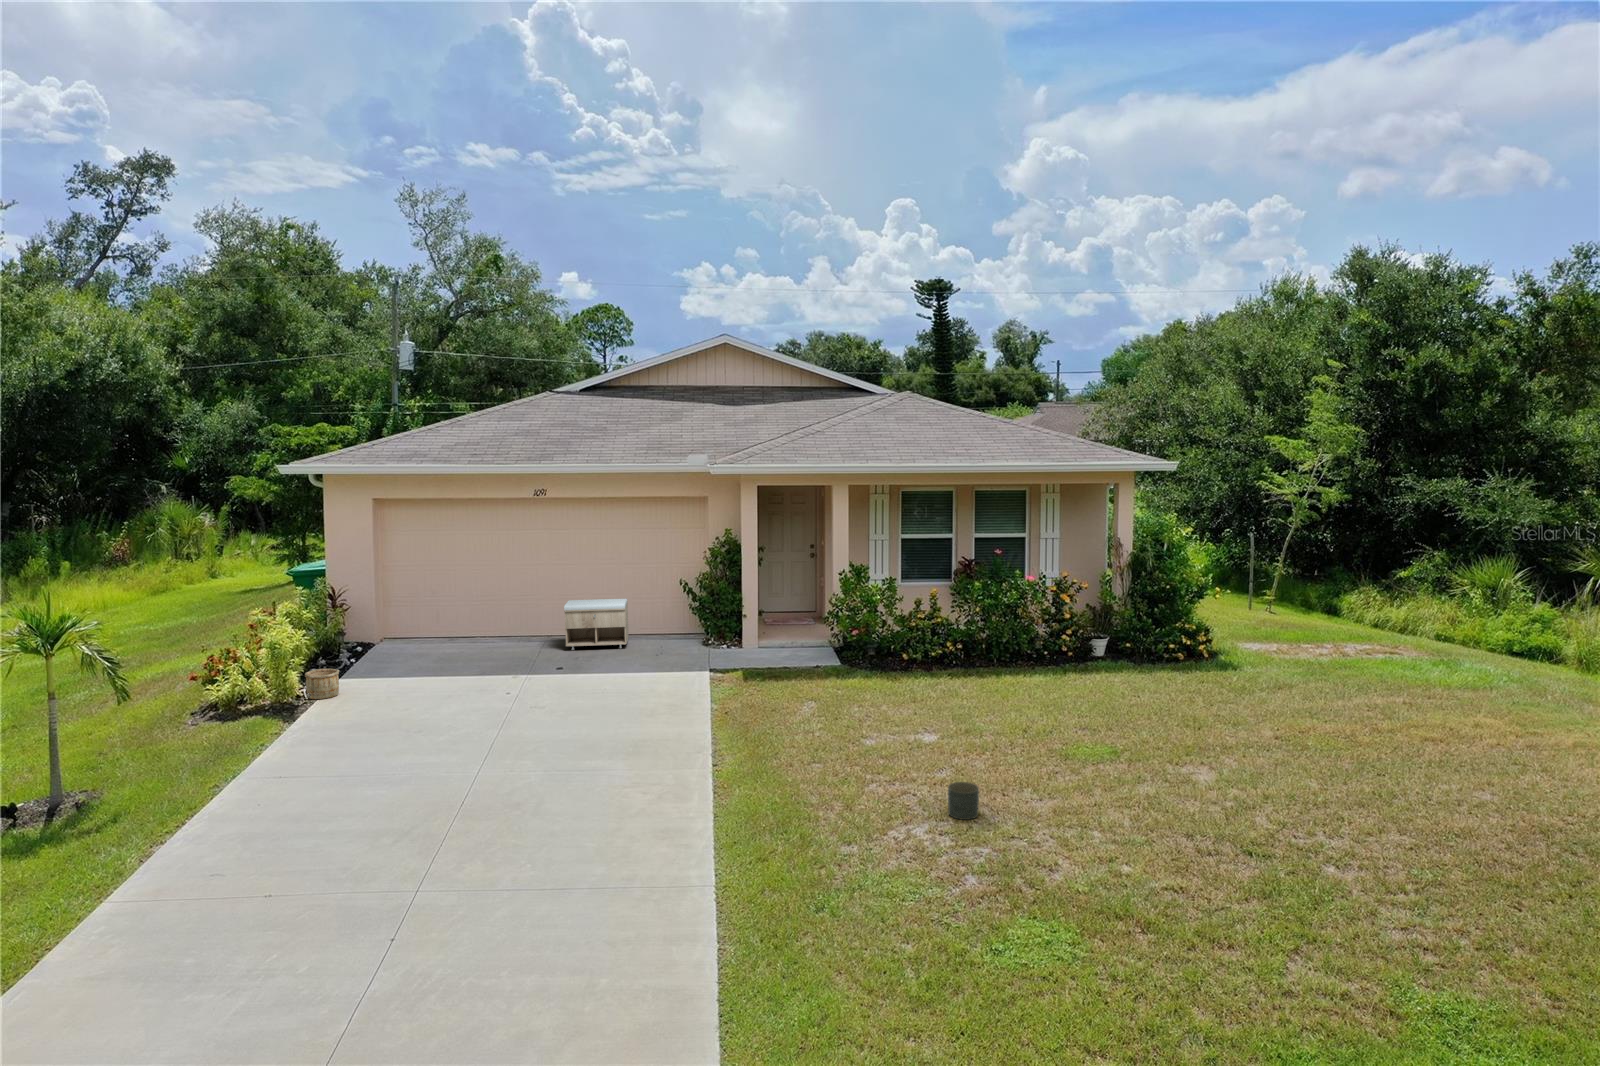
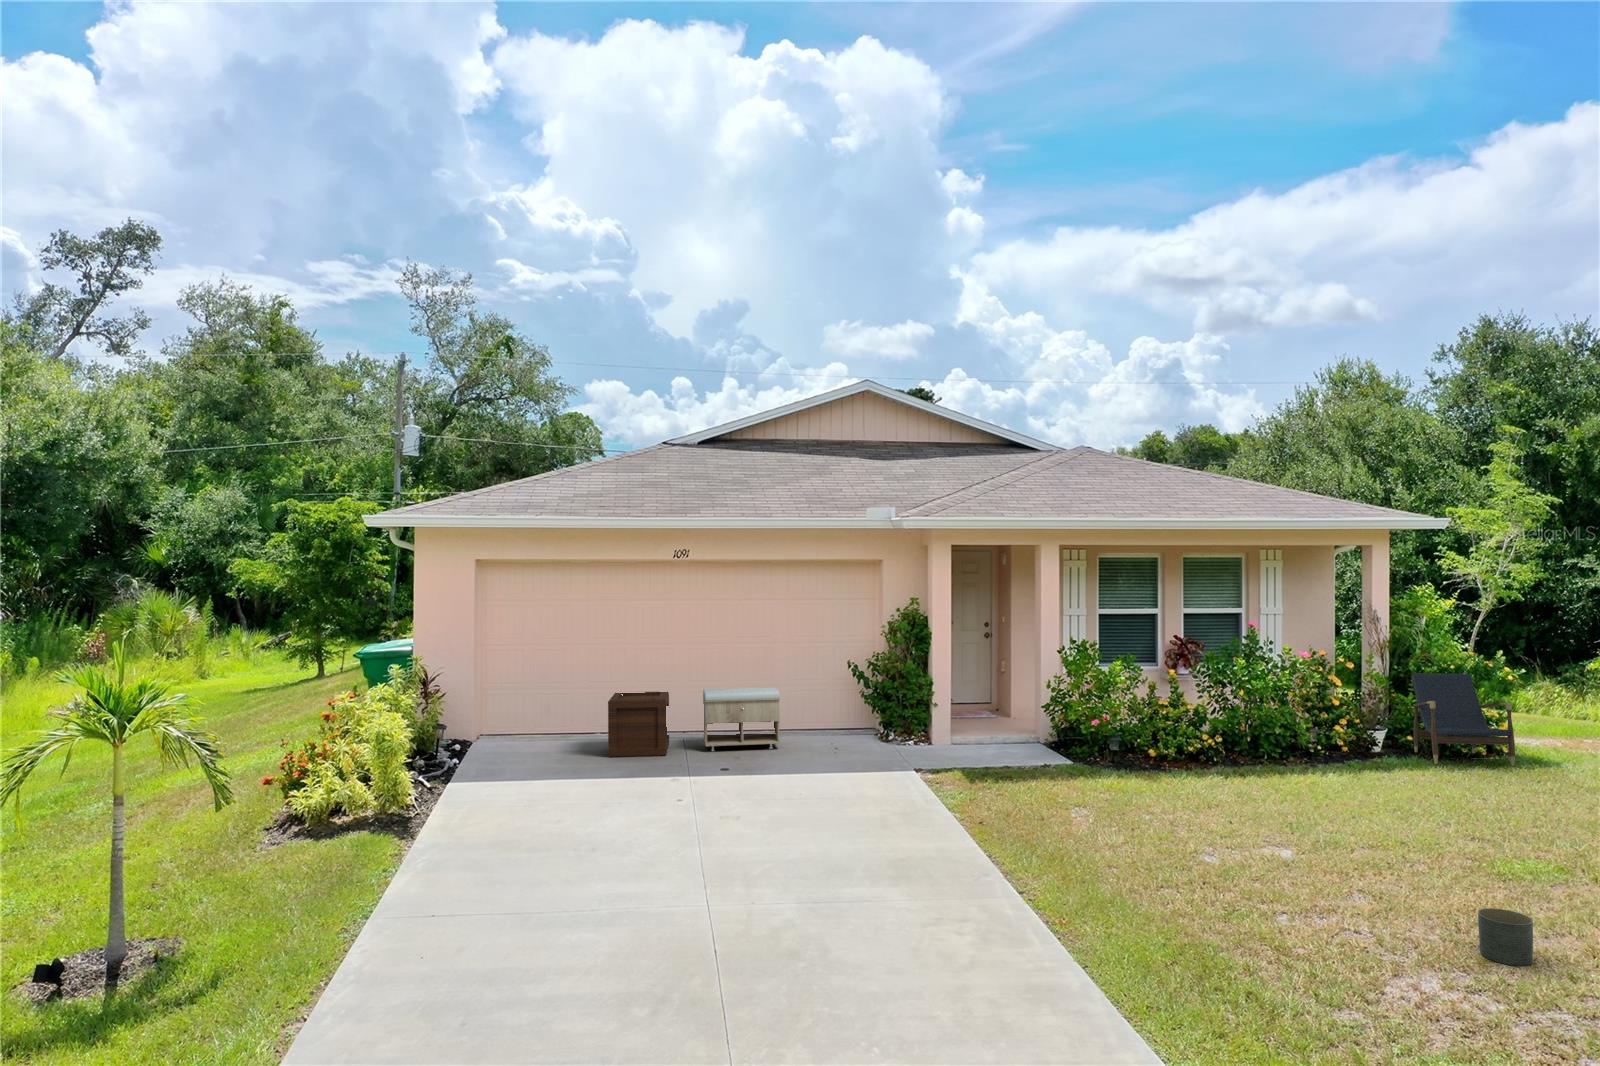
lounge chair: none [1125,592,1191,669] -> present [1411,673,1515,766]
wooden crate: none [485,602,543,655] -> present [608,692,669,757]
wooden bucket: present [305,669,339,699] -> none [410,770,455,810]

